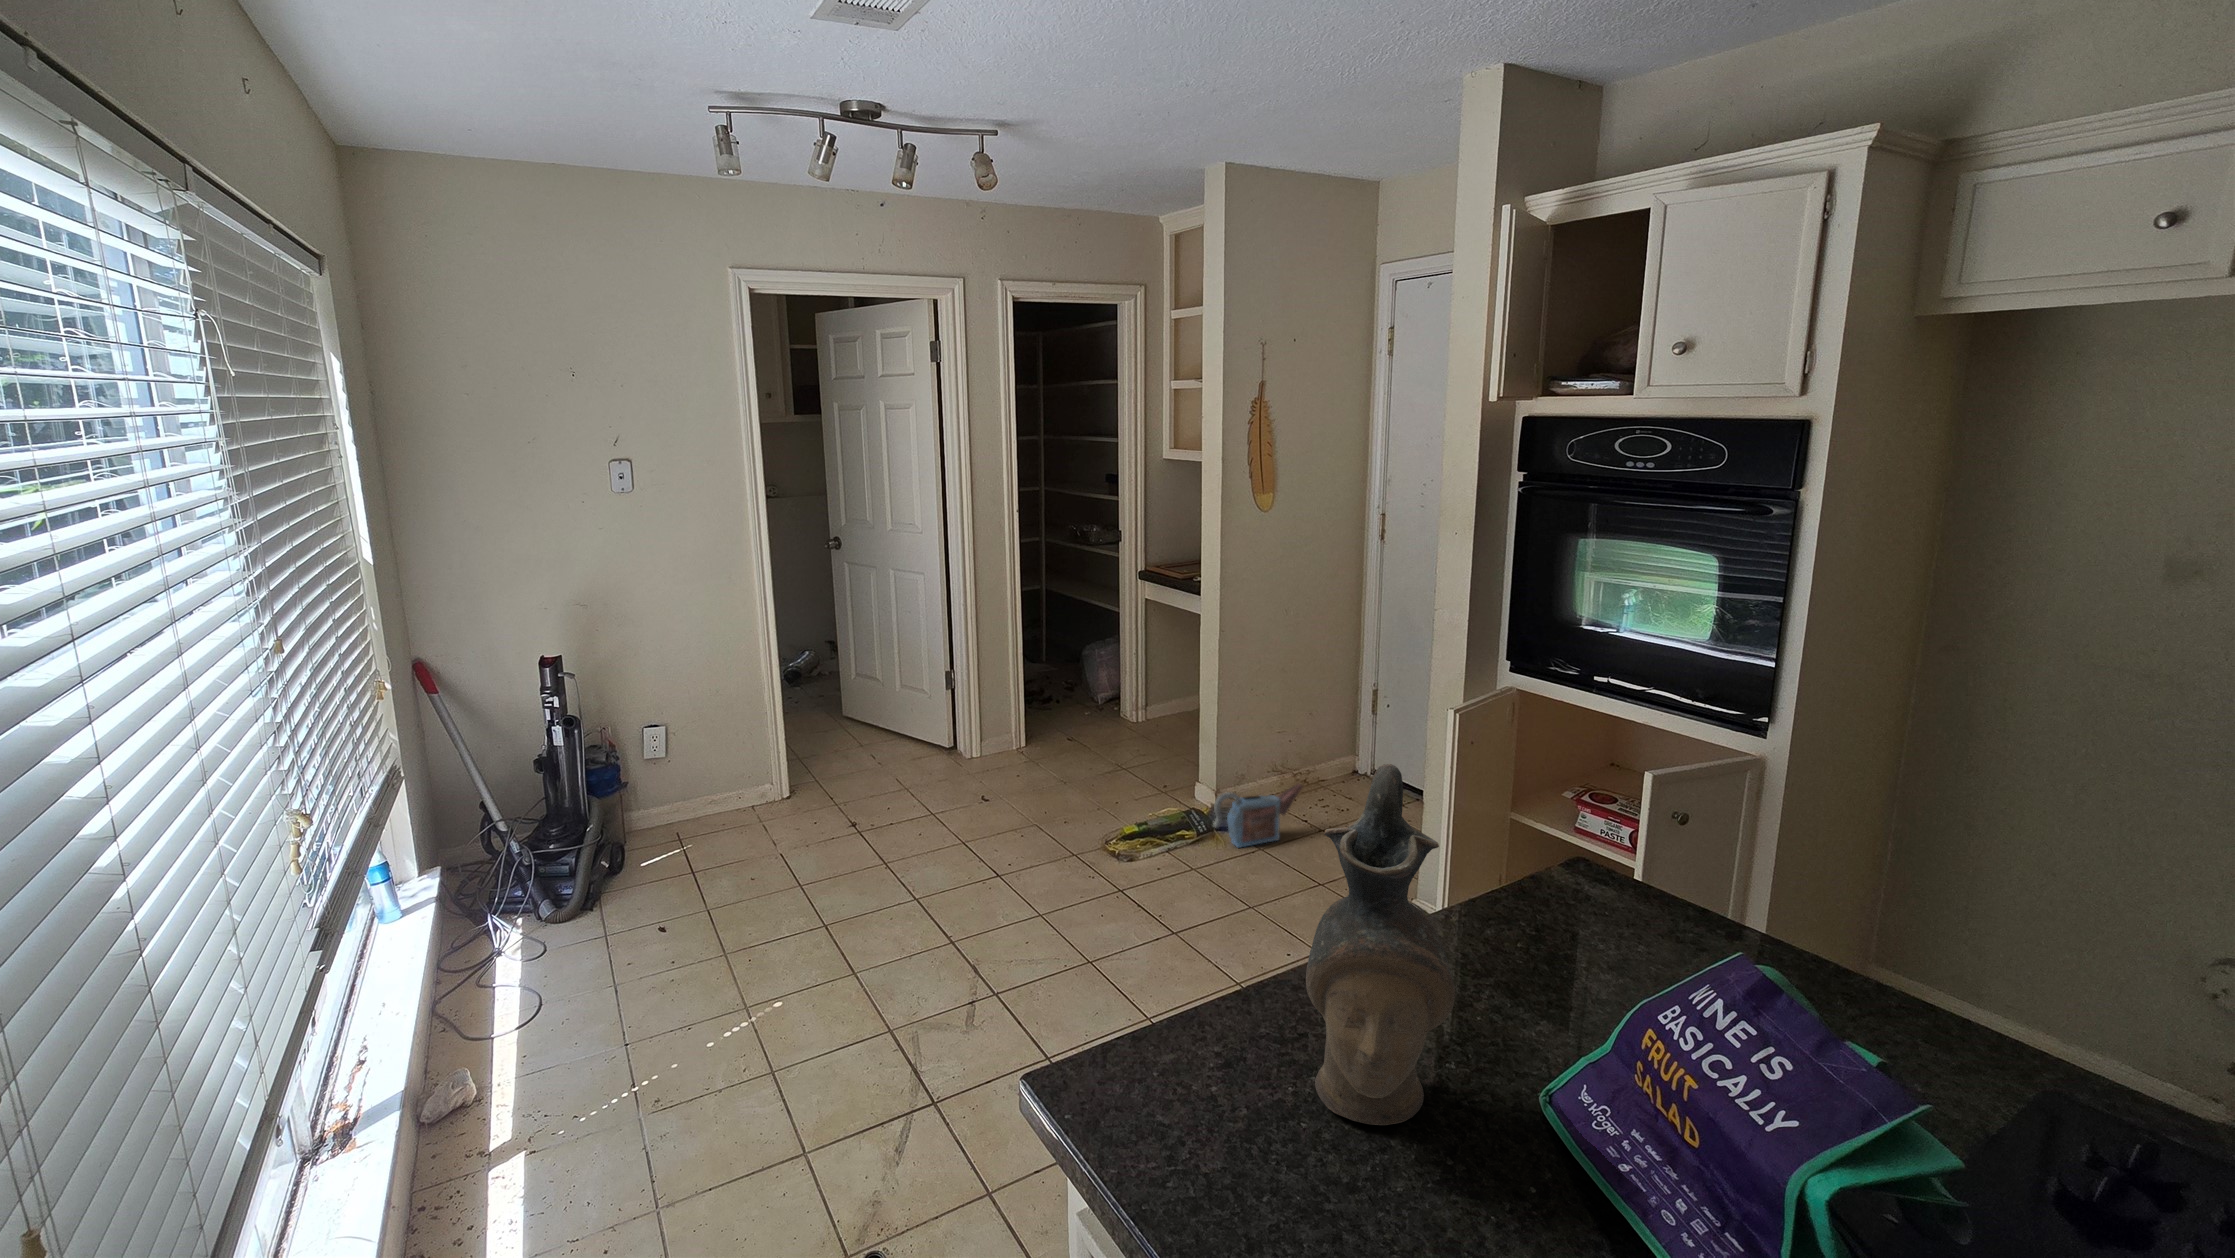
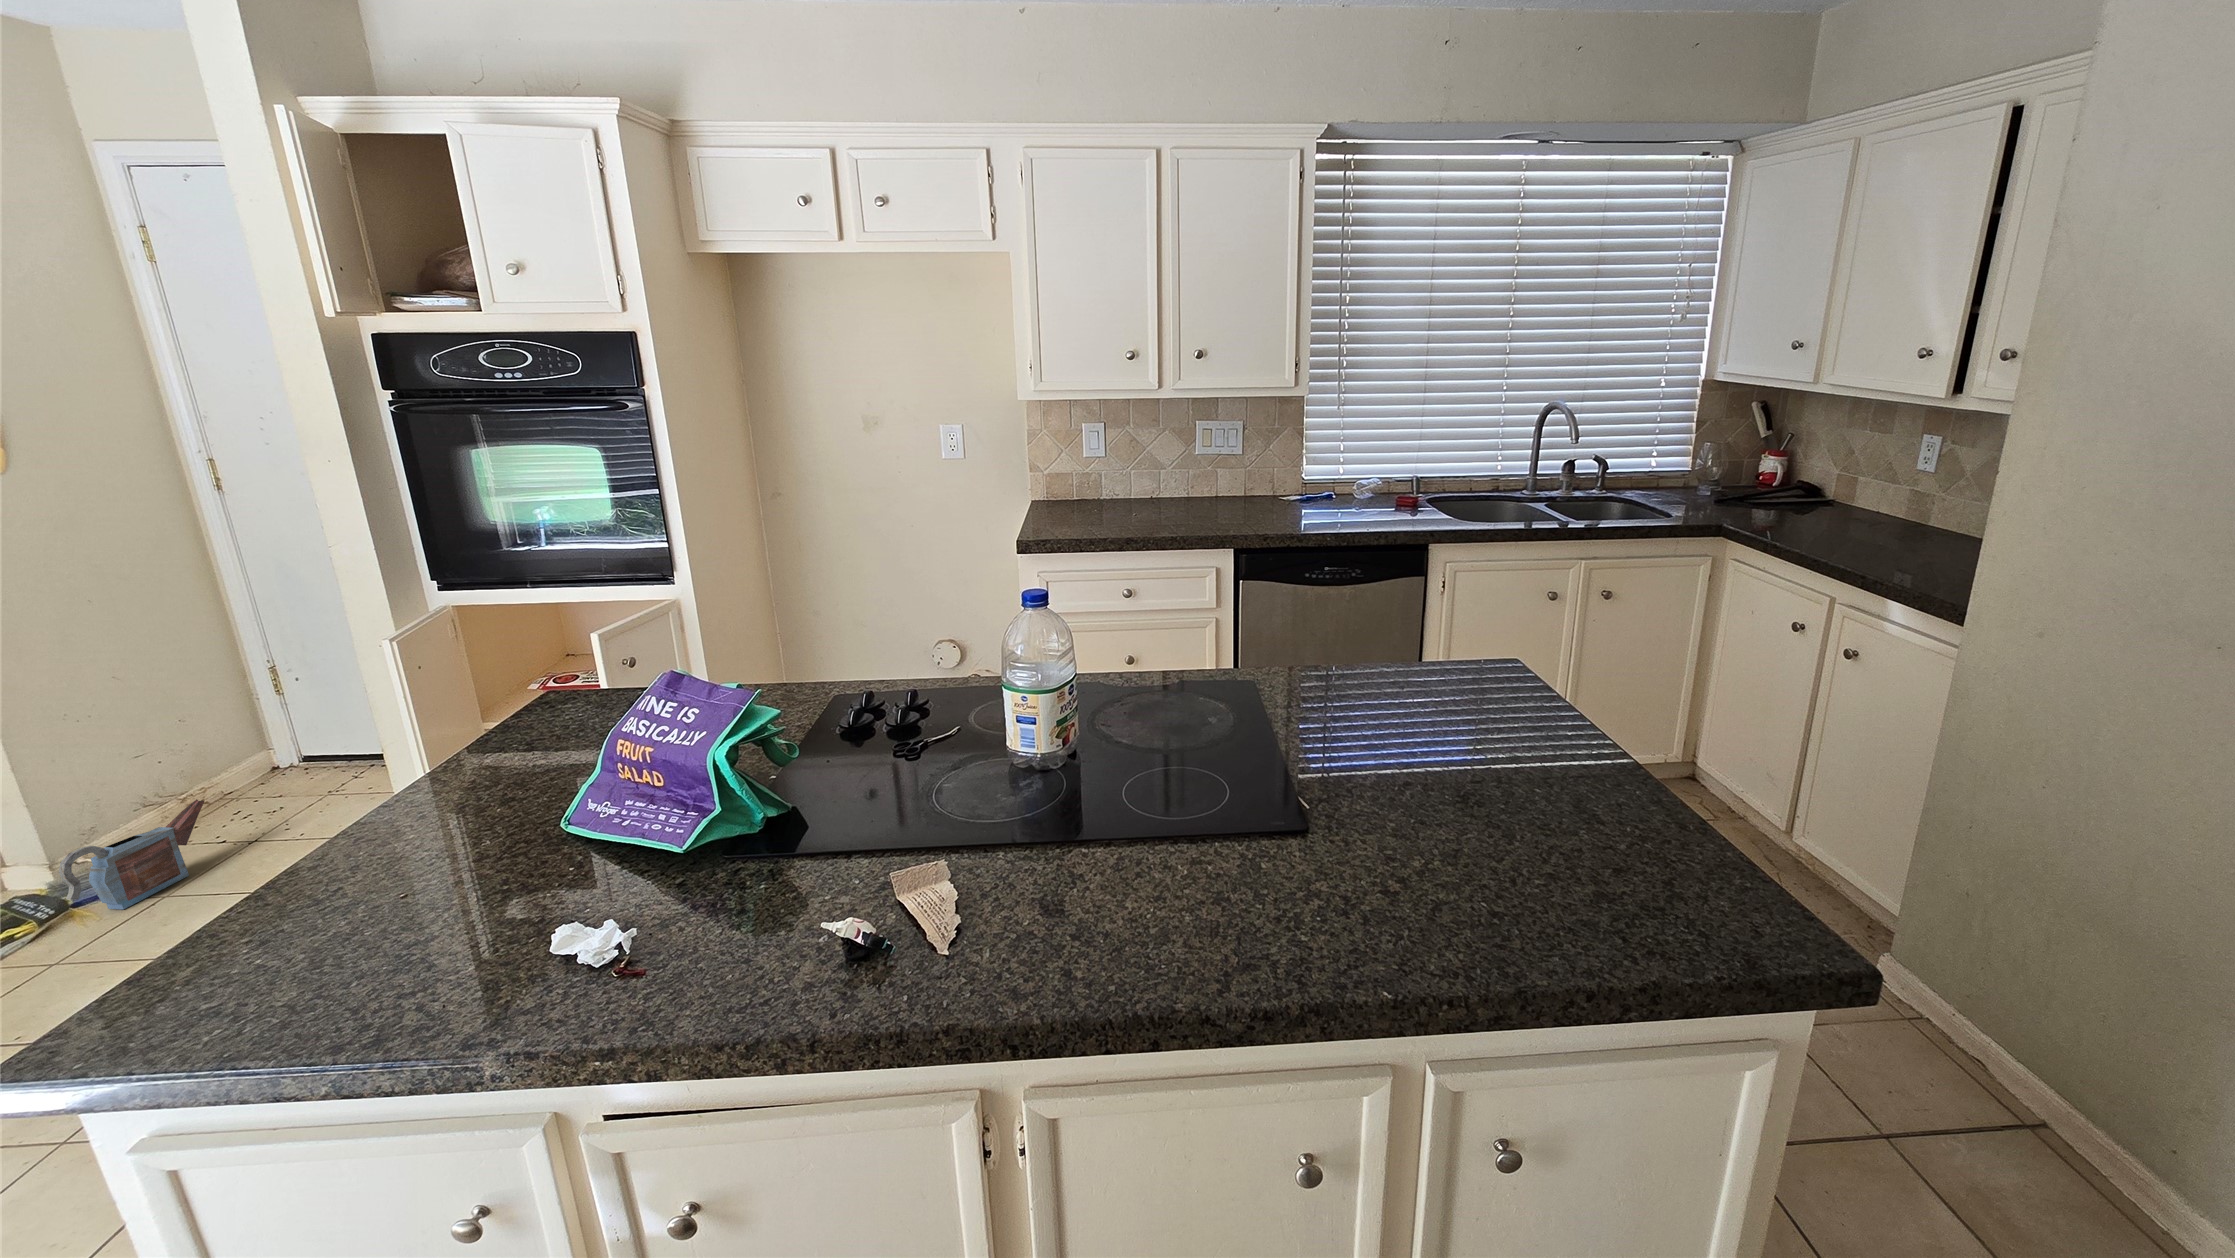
ceramic pitcher: present [1306,764,1455,1125] -> none [302,625,472,923]

